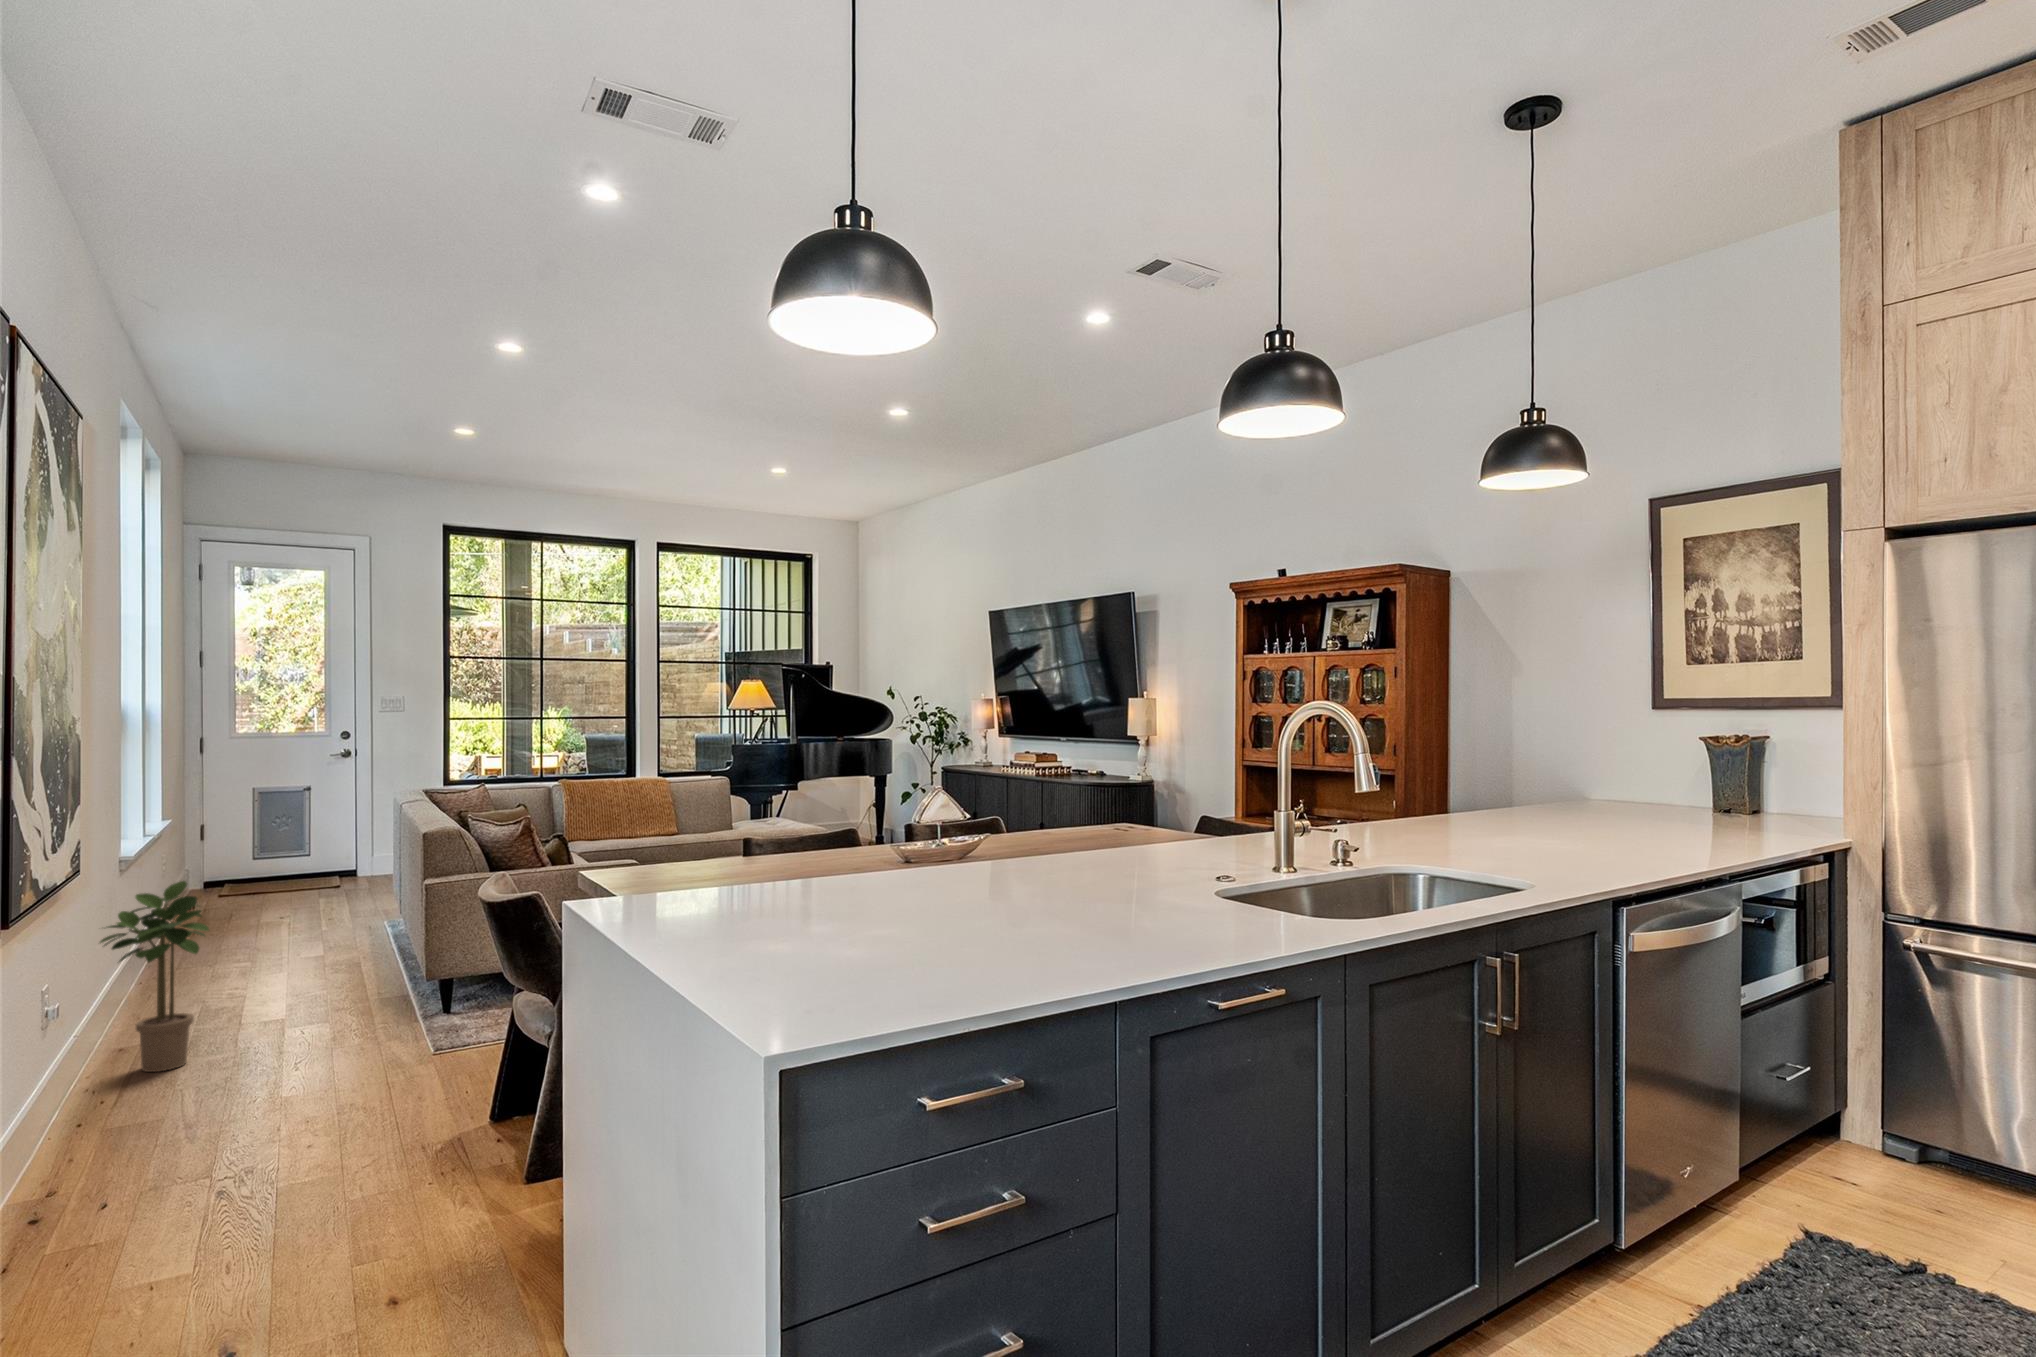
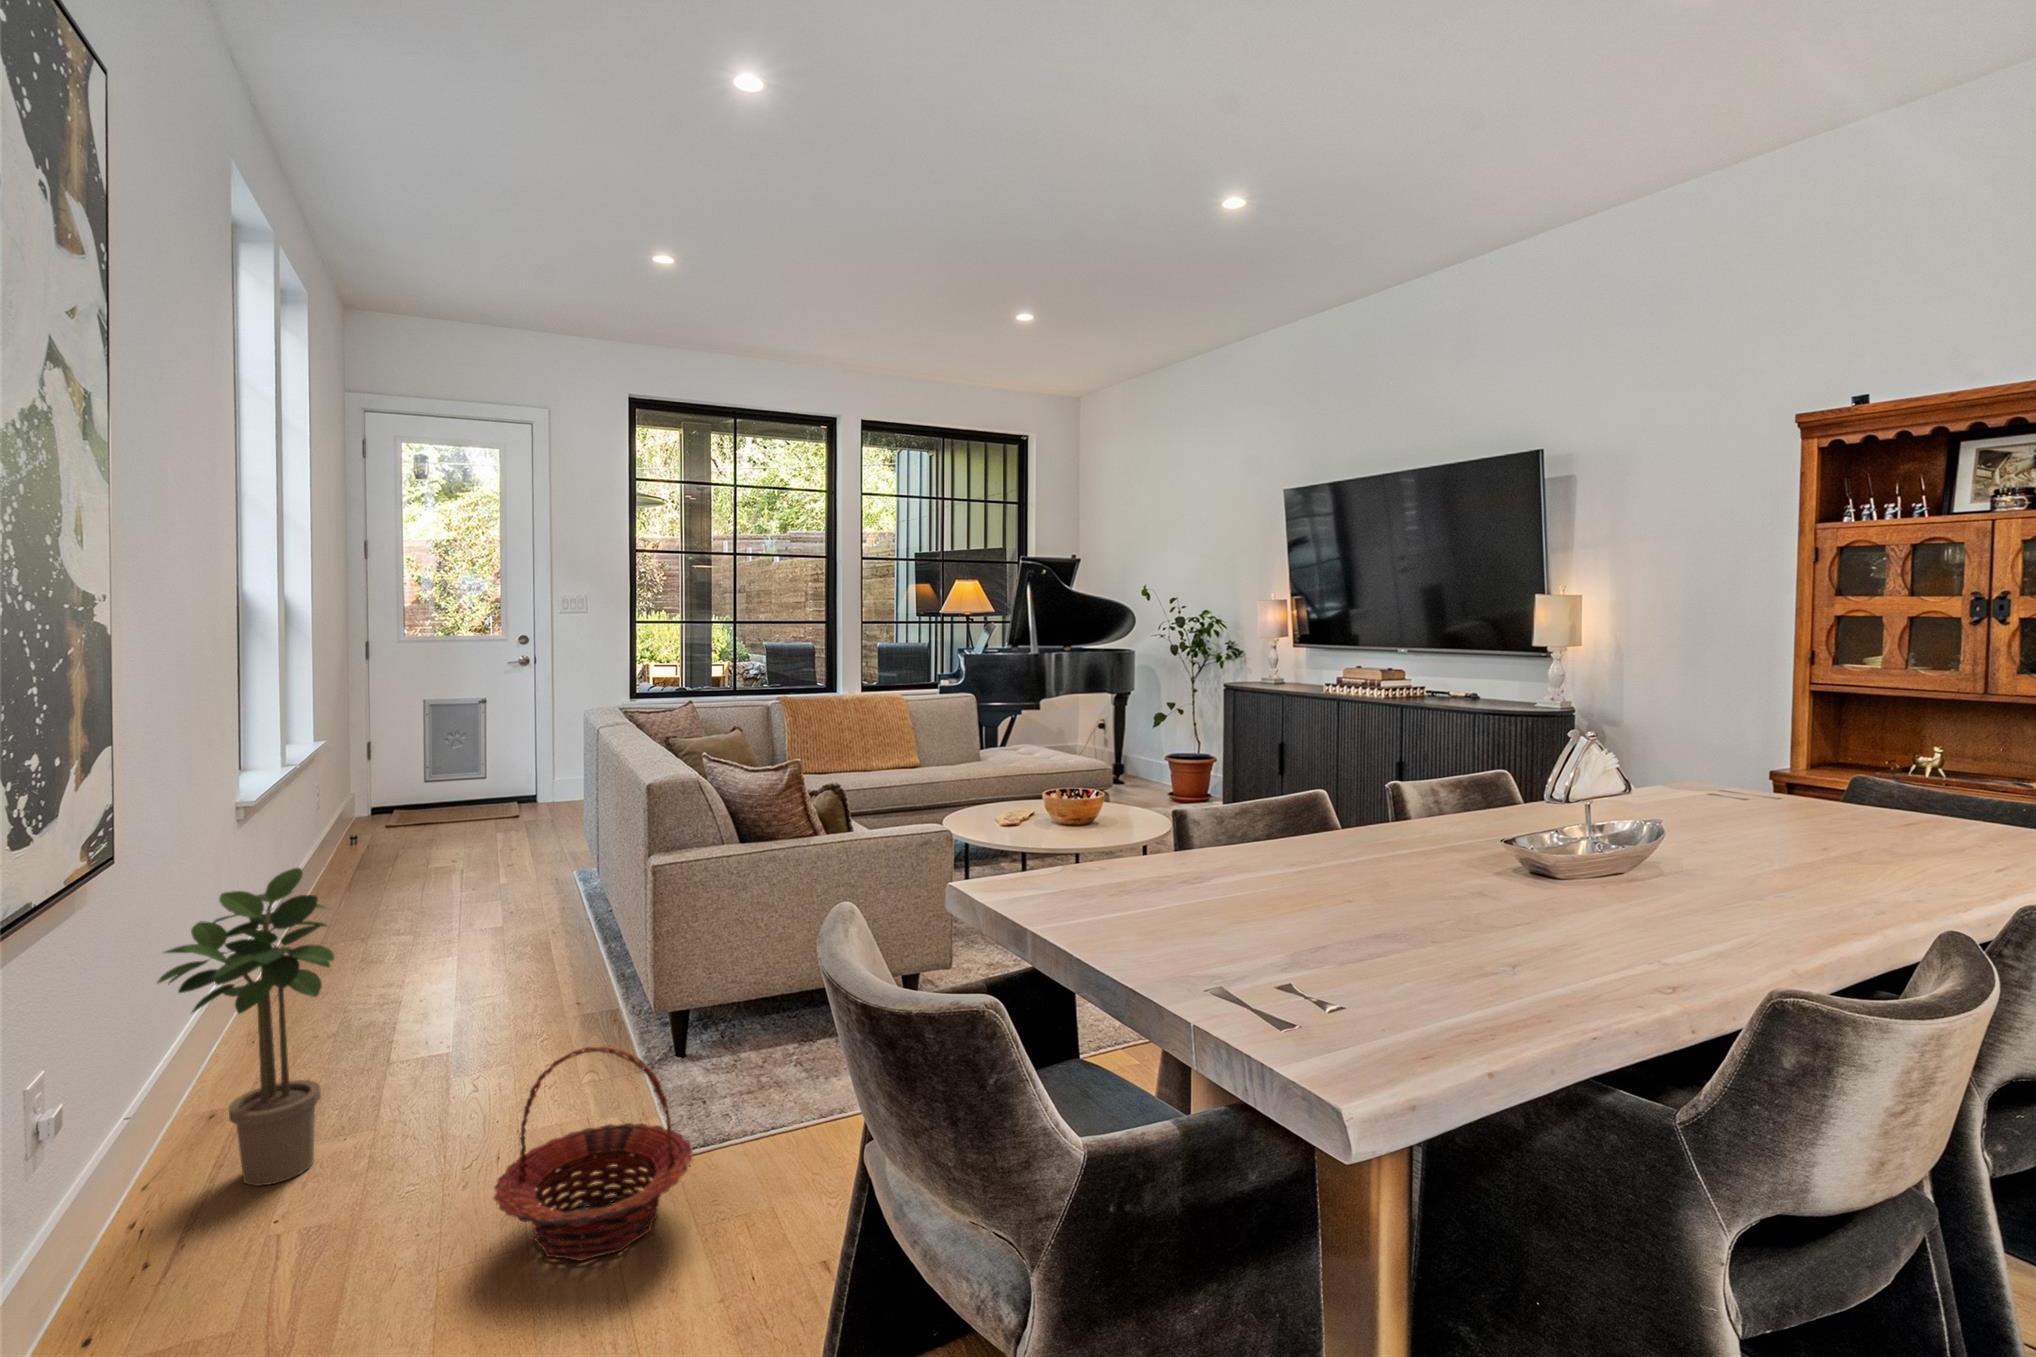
basket: none [304,972,428,1090] -> present [494,1047,693,1261]

